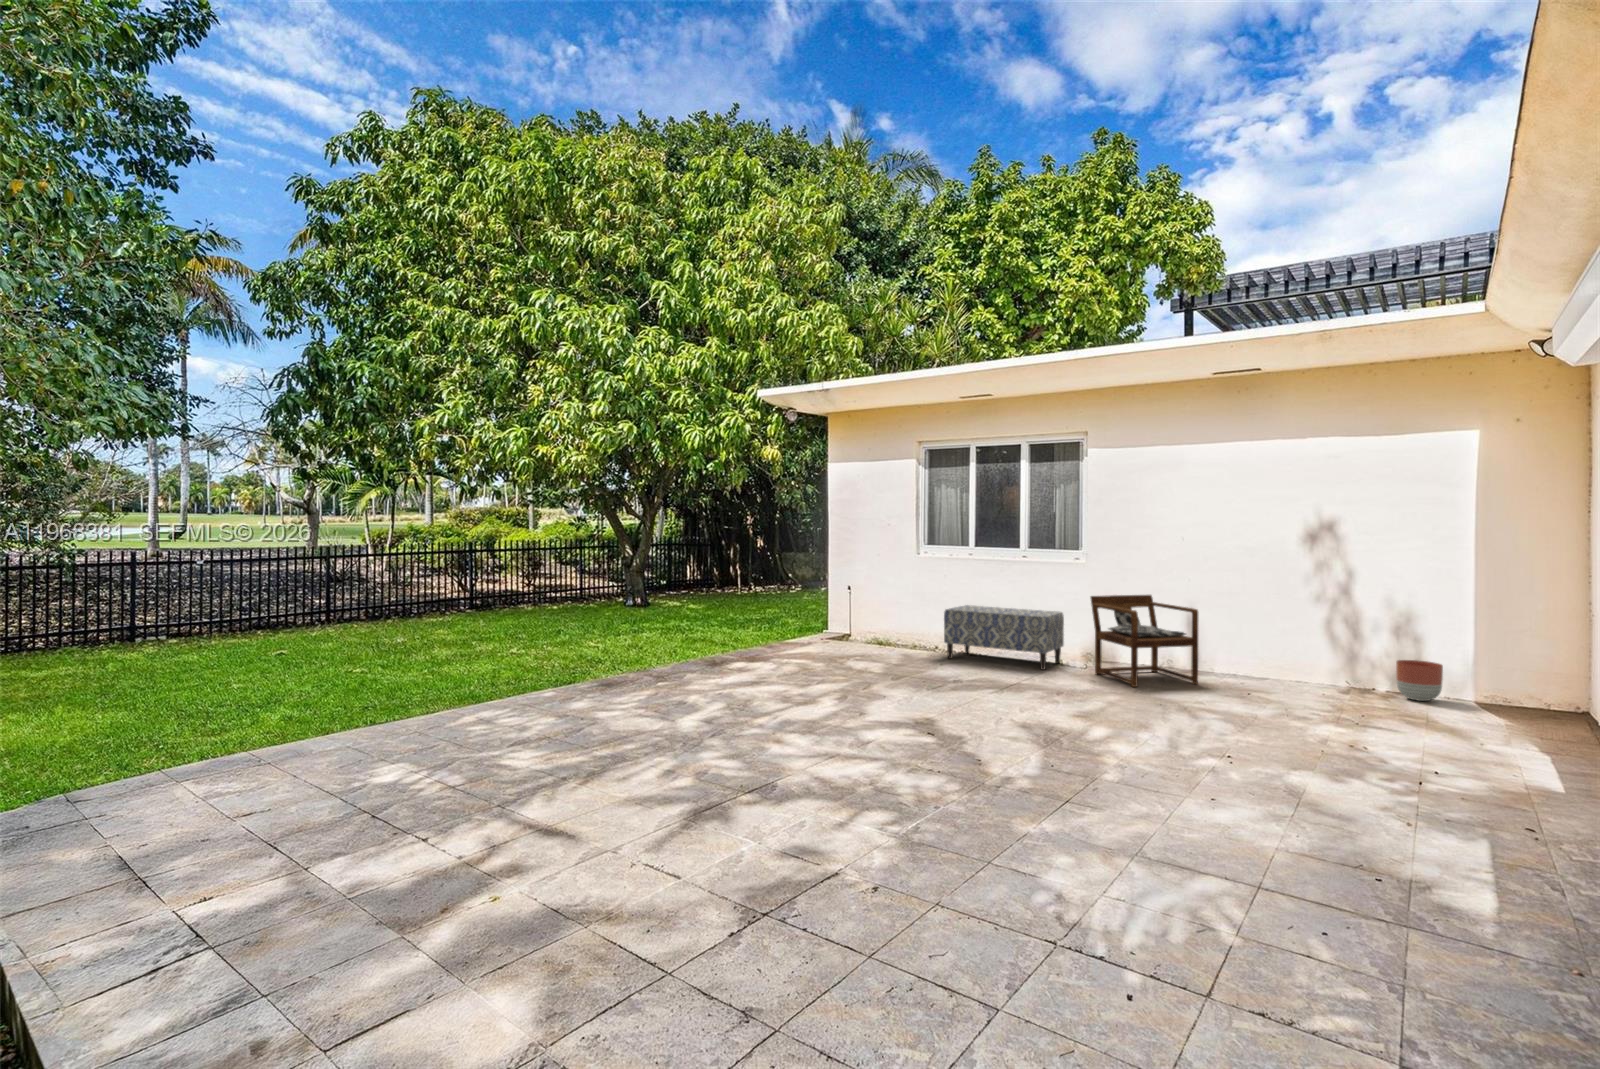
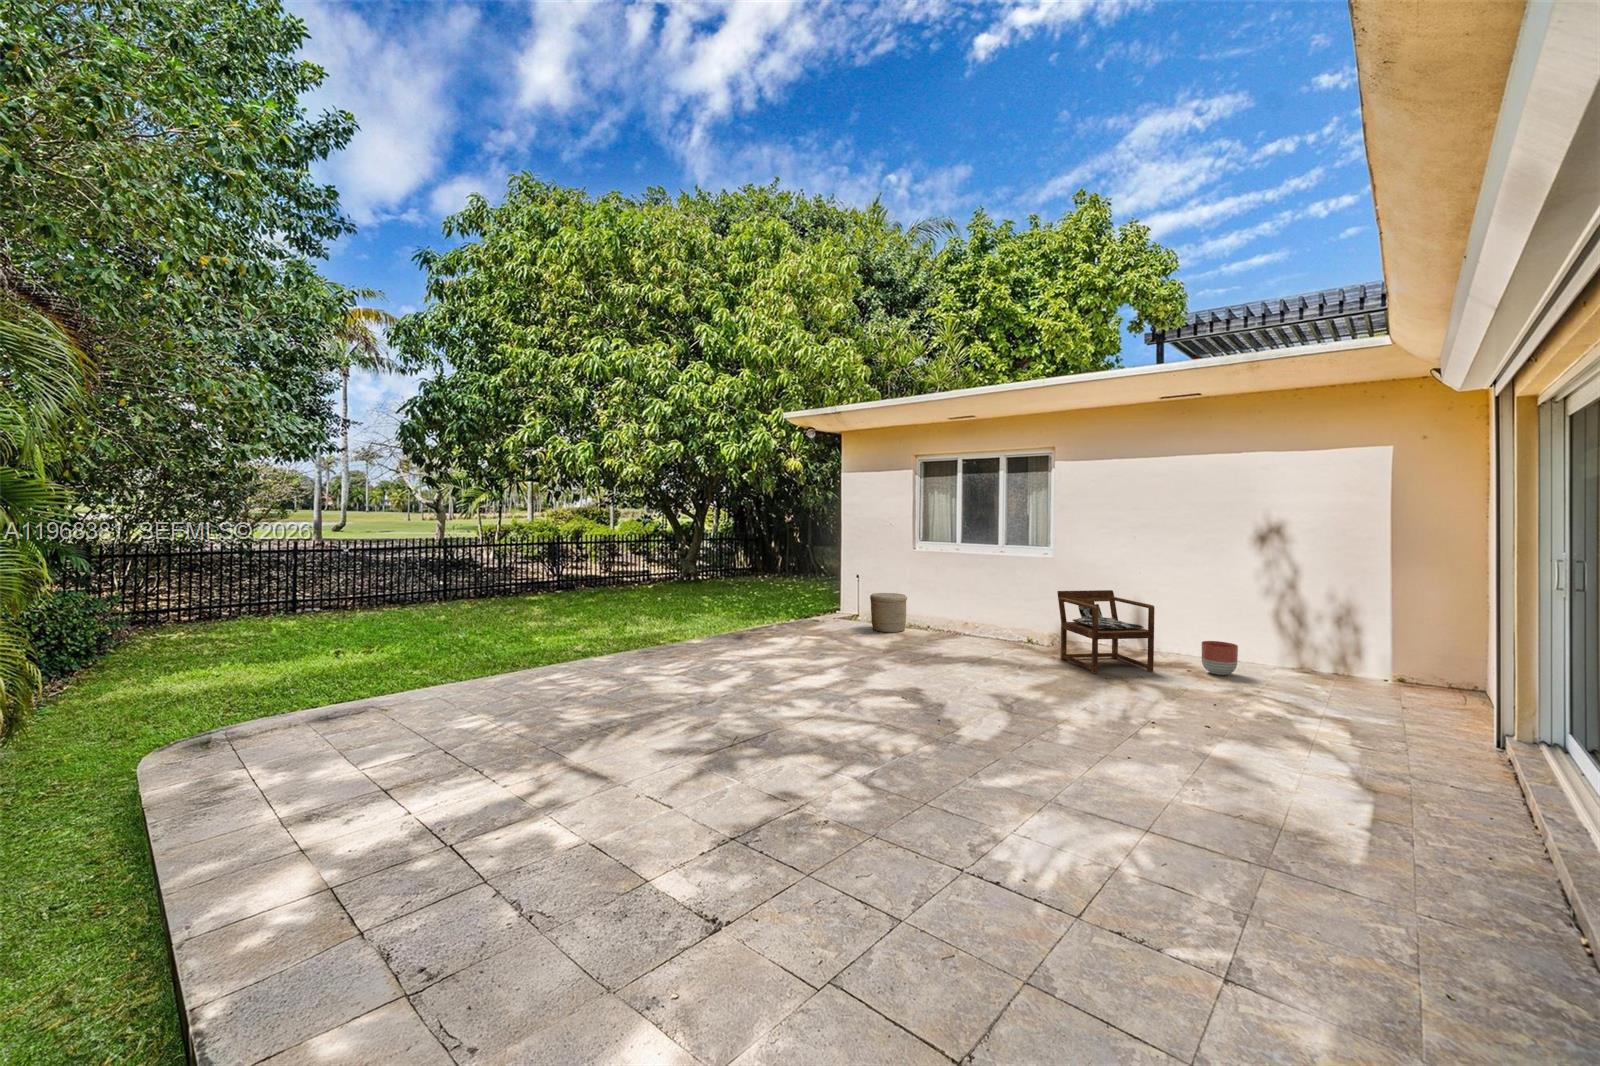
woven basket: none [870,605,914,651] -> present [870,593,907,633]
bench: present [944,605,1064,670] -> none [931,595,1035,654]
planter: present [1396,660,1443,701] -> present [1202,641,1238,675]

